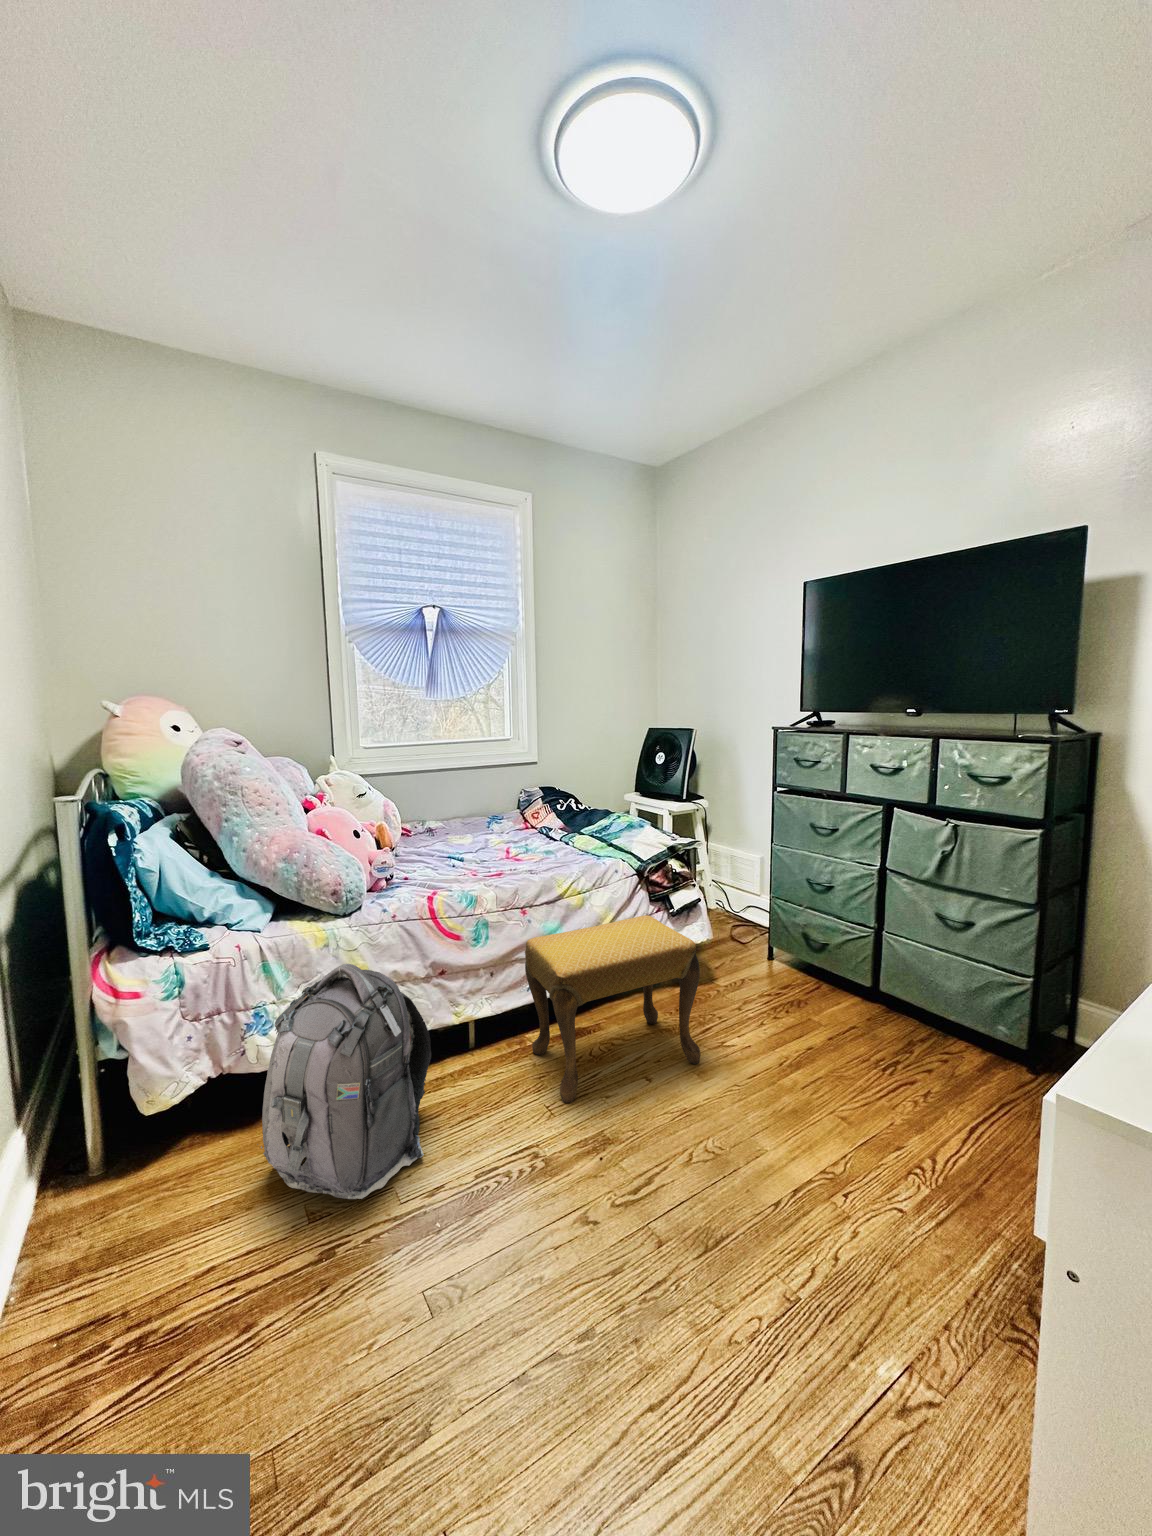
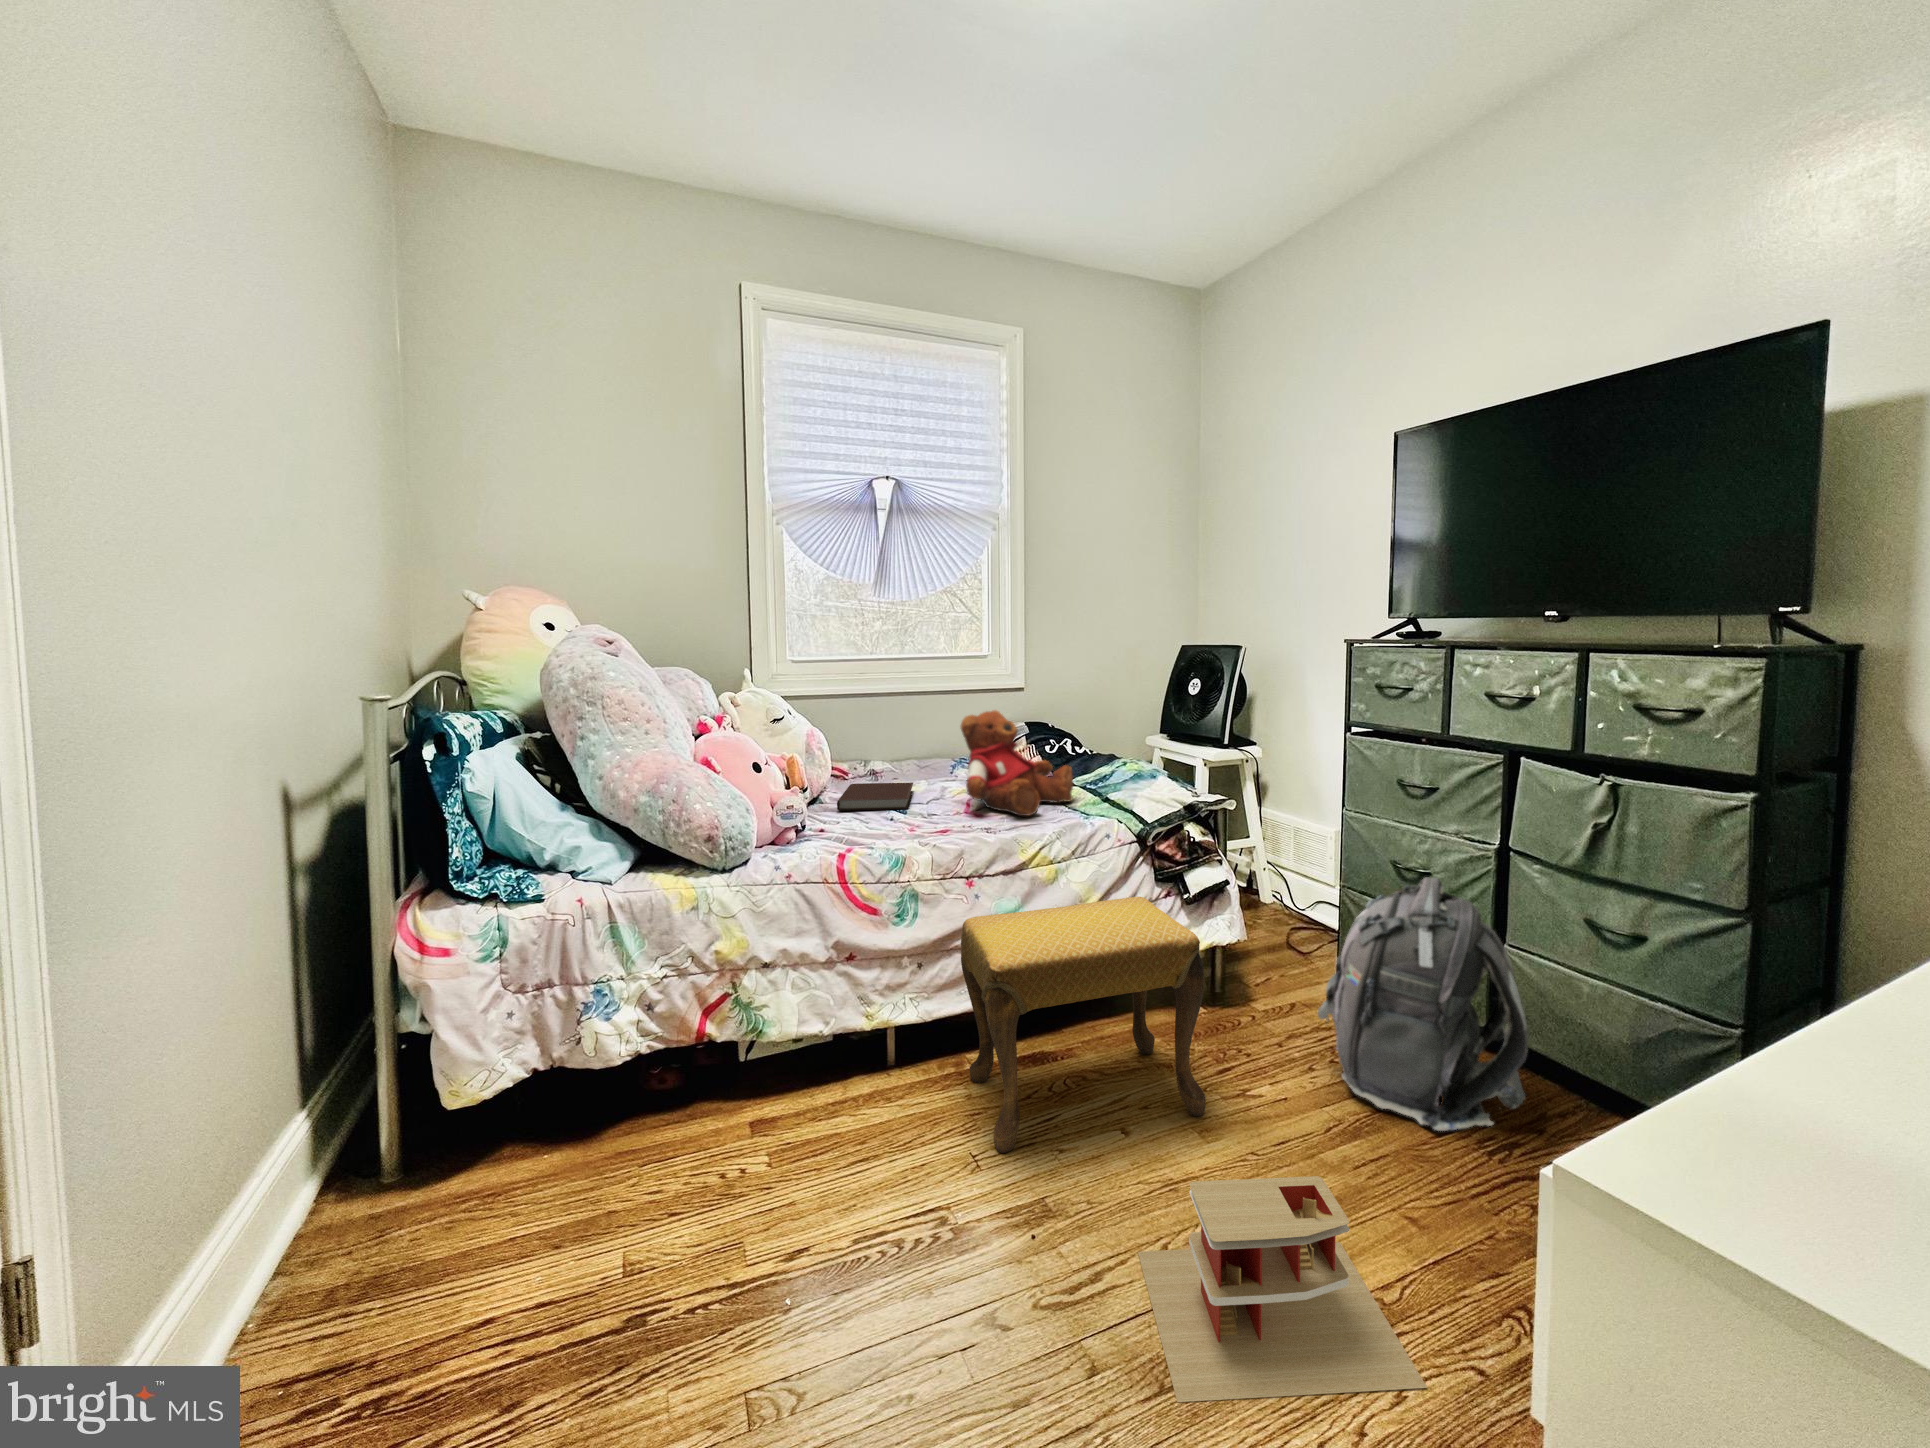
teddy bear: none [507,783,590,861] -> present [961,710,1073,816]
notebook: none [415,838,470,862] -> present [837,782,913,810]
backpack: present [261,964,431,1199] -> present [1318,877,1528,1131]
toy house: none [674,1097,868,1253] -> present [1138,1176,1427,1402]

